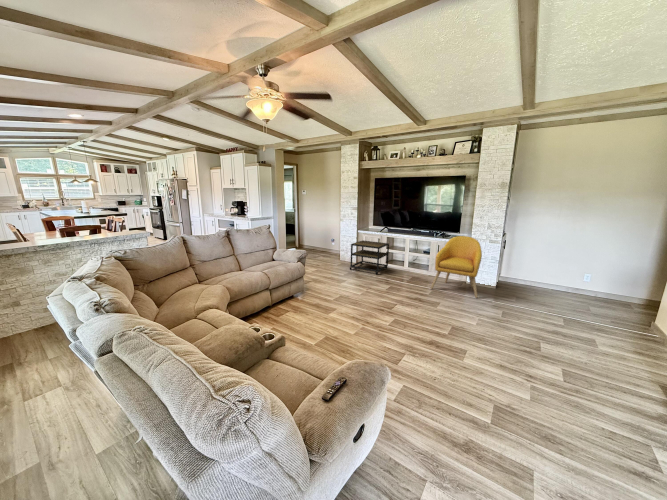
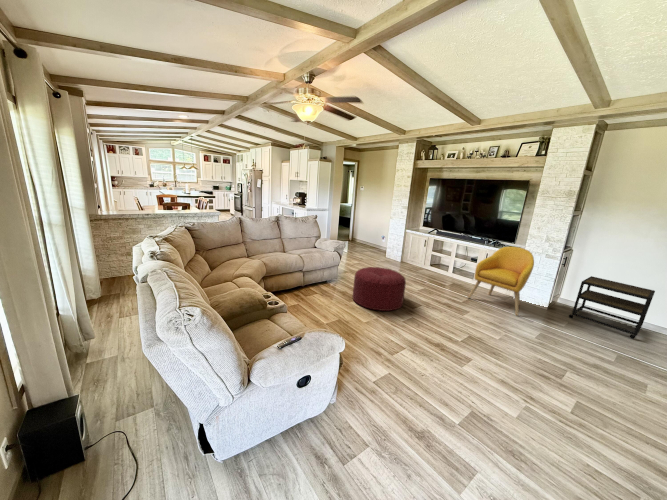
side table: present [350,240,389,274] -> present [569,276,655,339]
ottoman: none [328,272,381,317] -> present [353,267,406,311]

